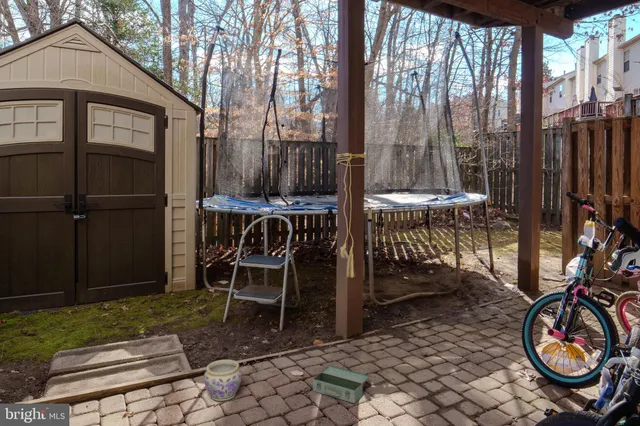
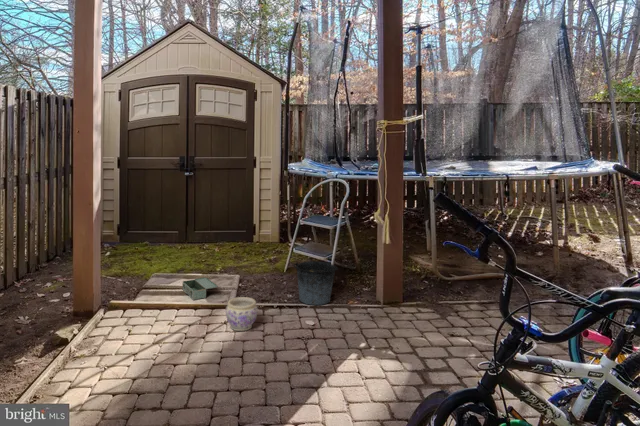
bucket: none [252,304,302,353] -> present [294,261,338,305]
toolbox: present [313,366,370,403] -> present [182,277,218,300]

